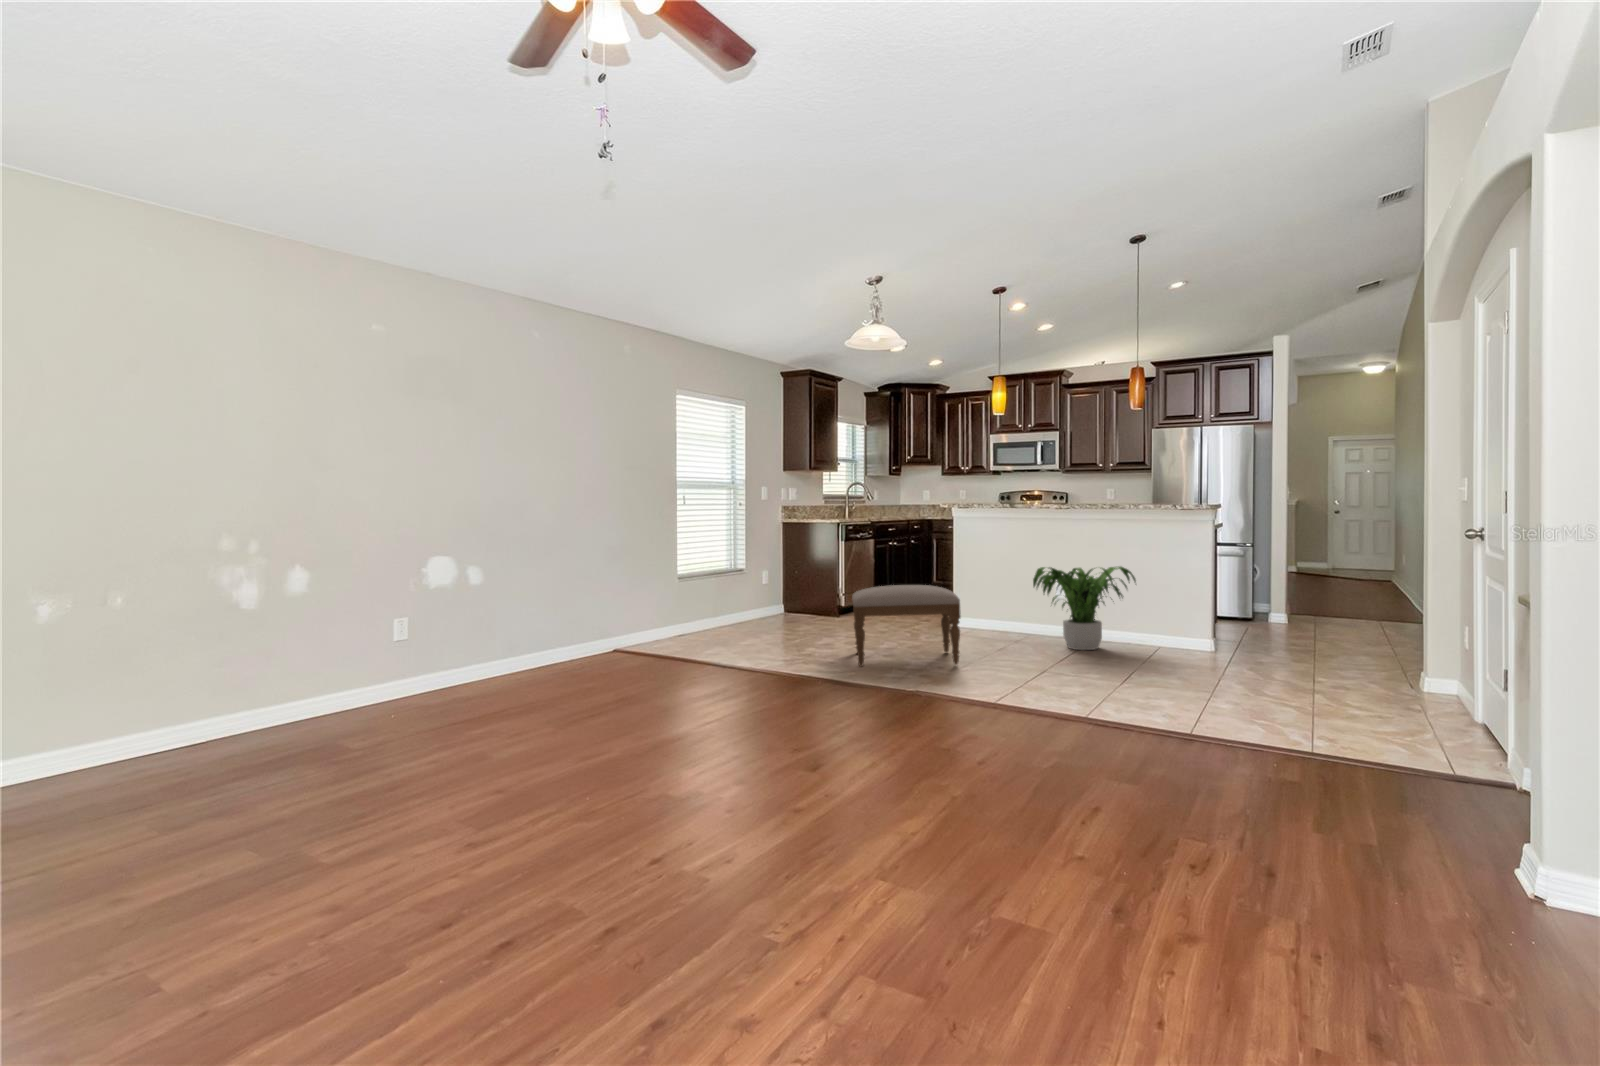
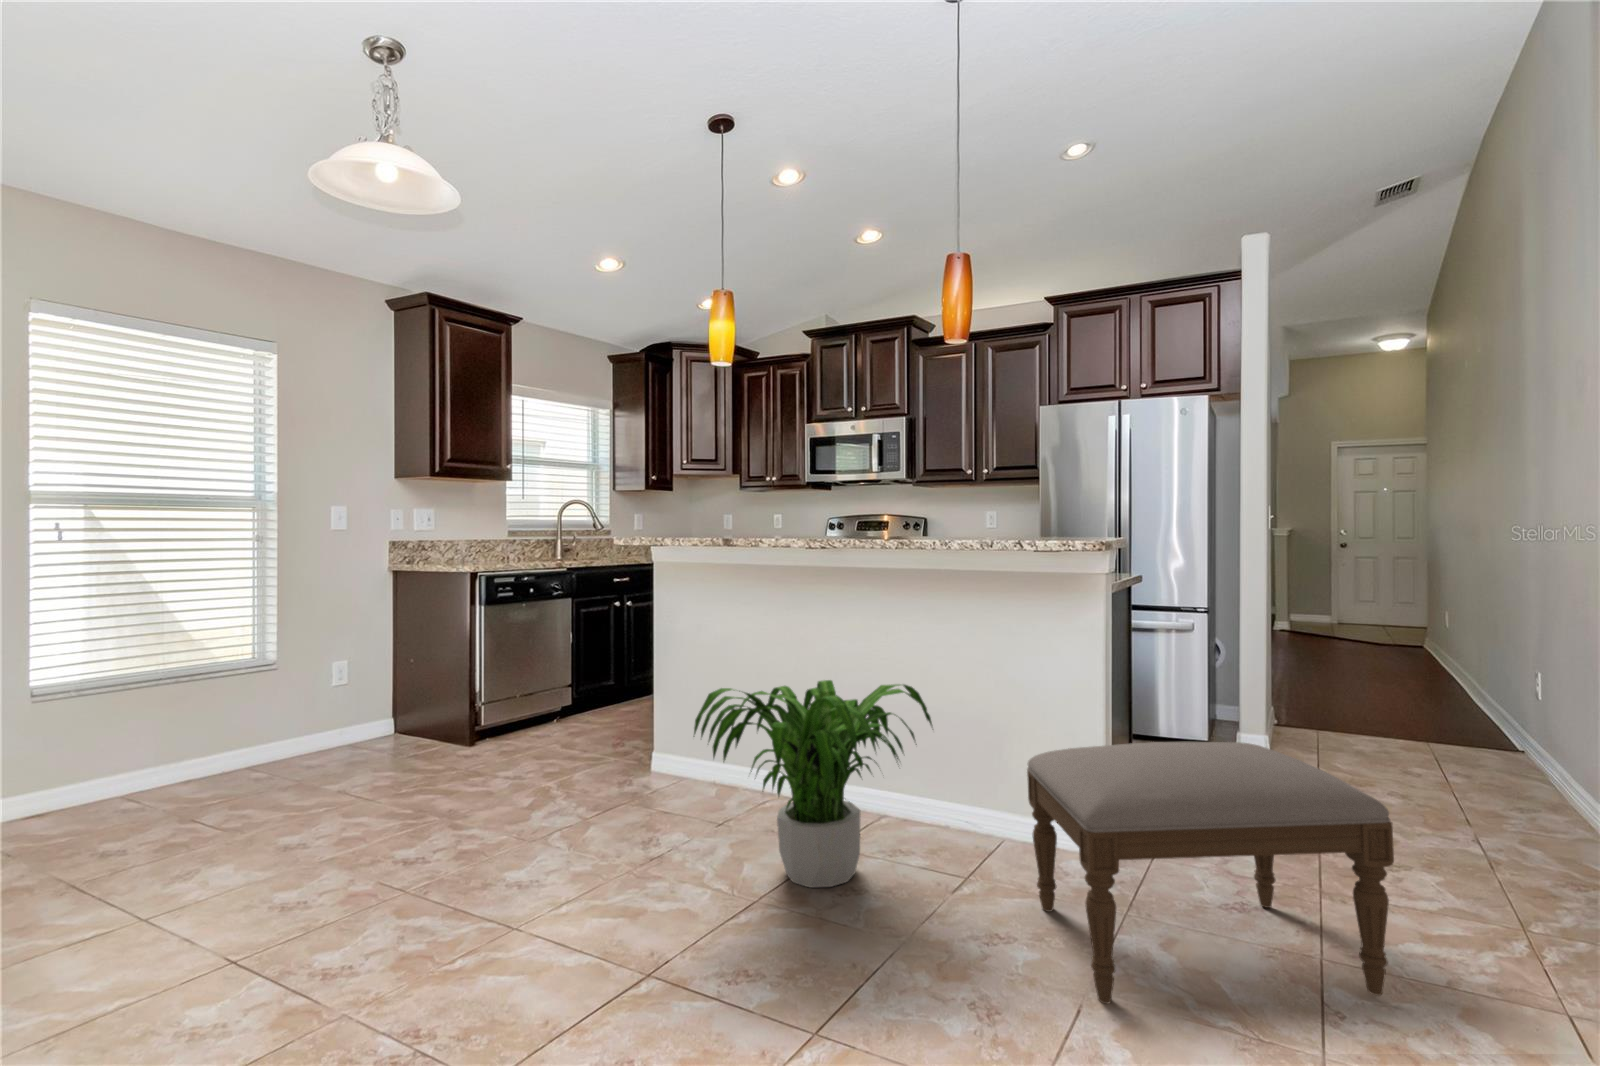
ottoman: present [852,585,961,667] -> present [1027,742,1394,1004]

